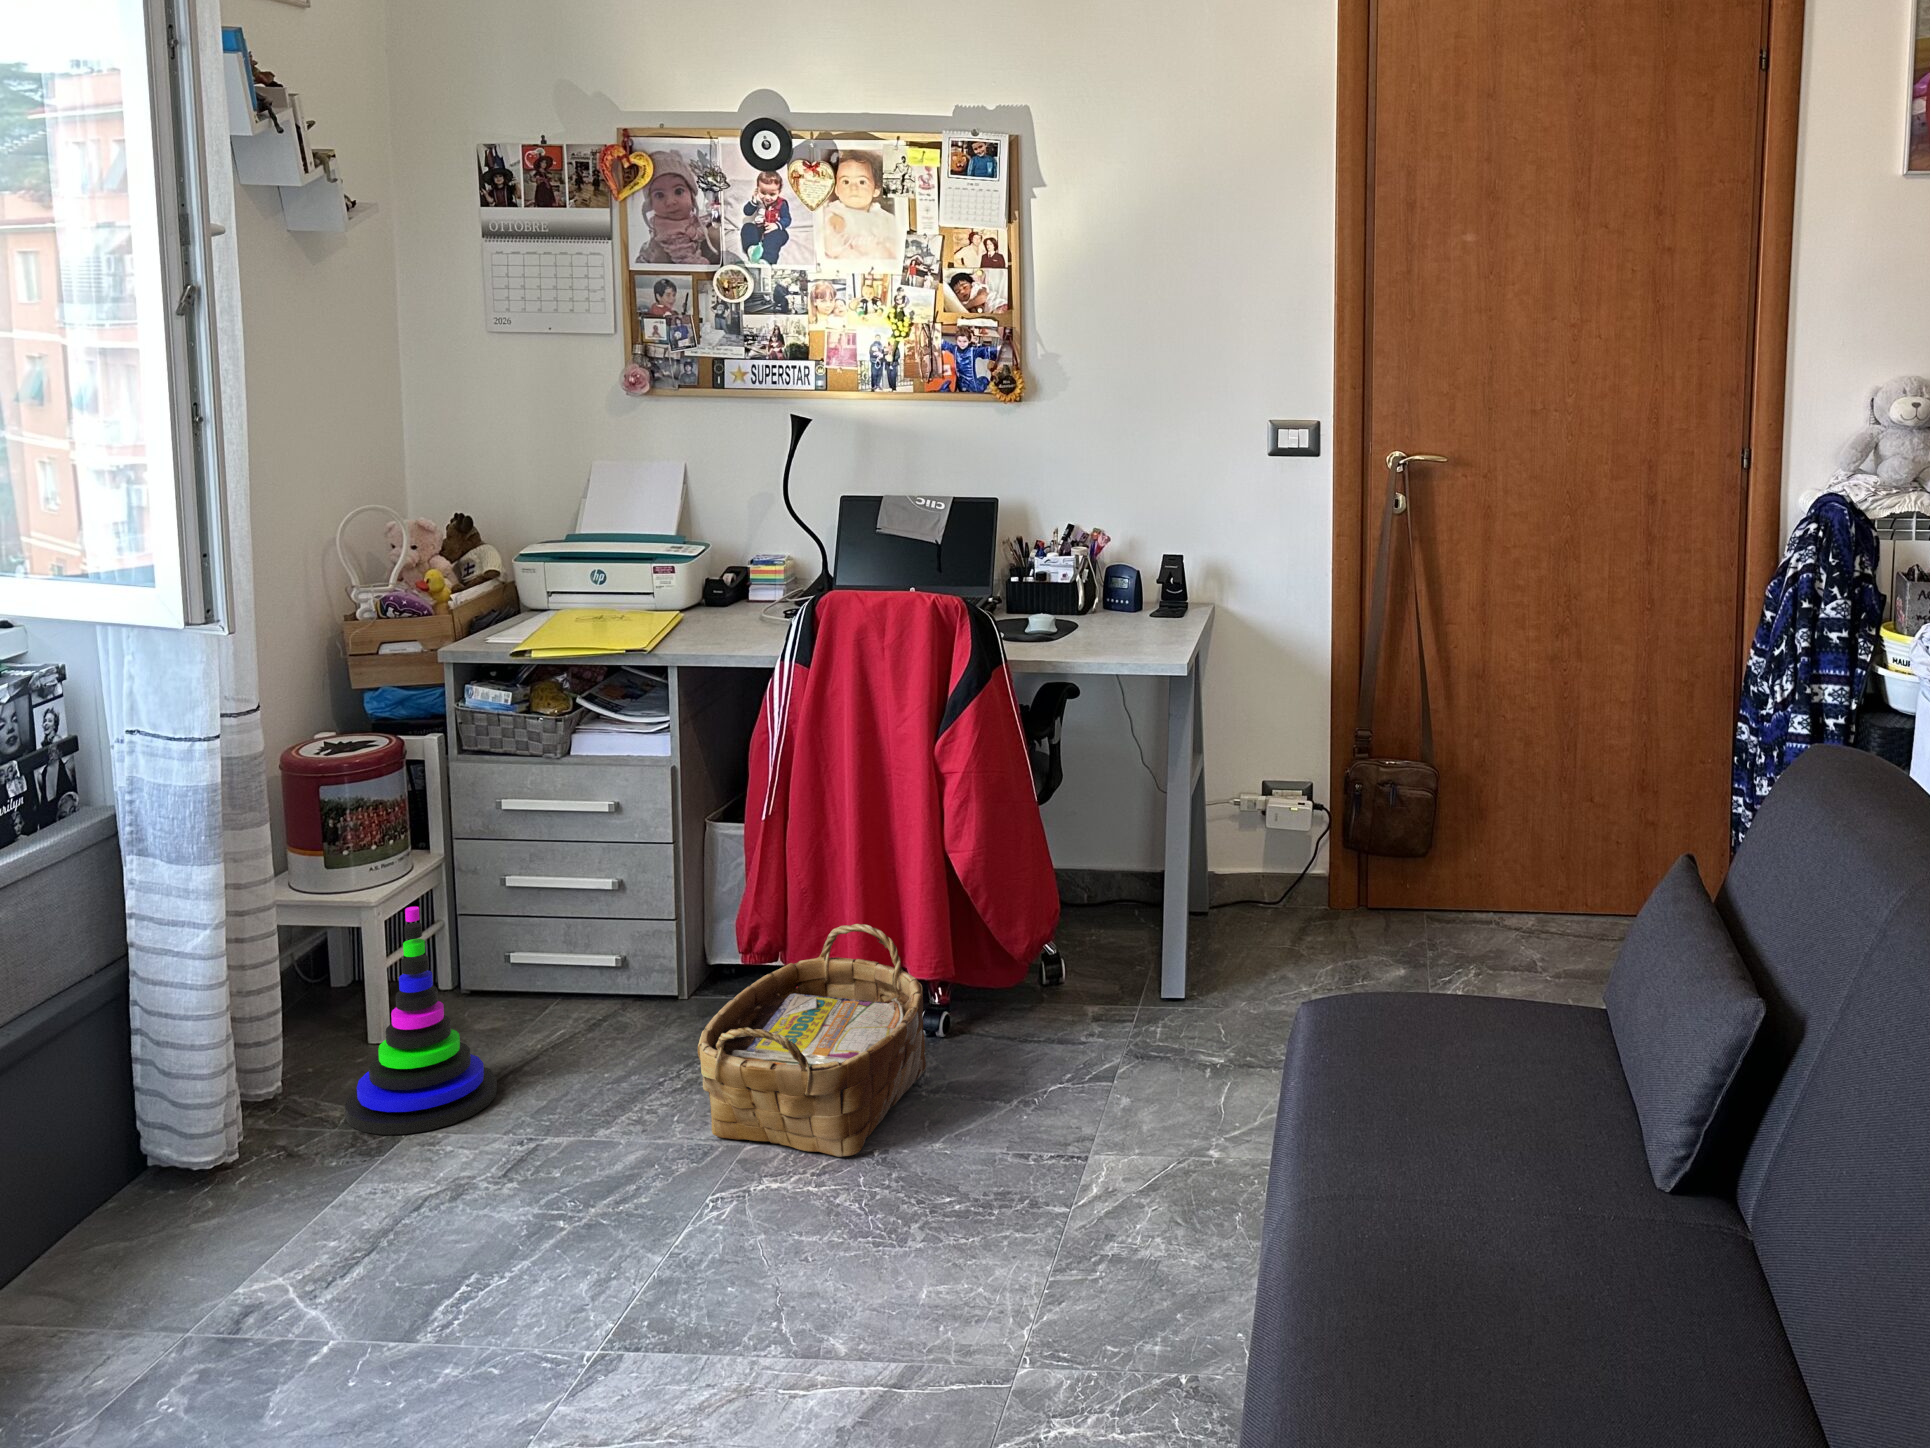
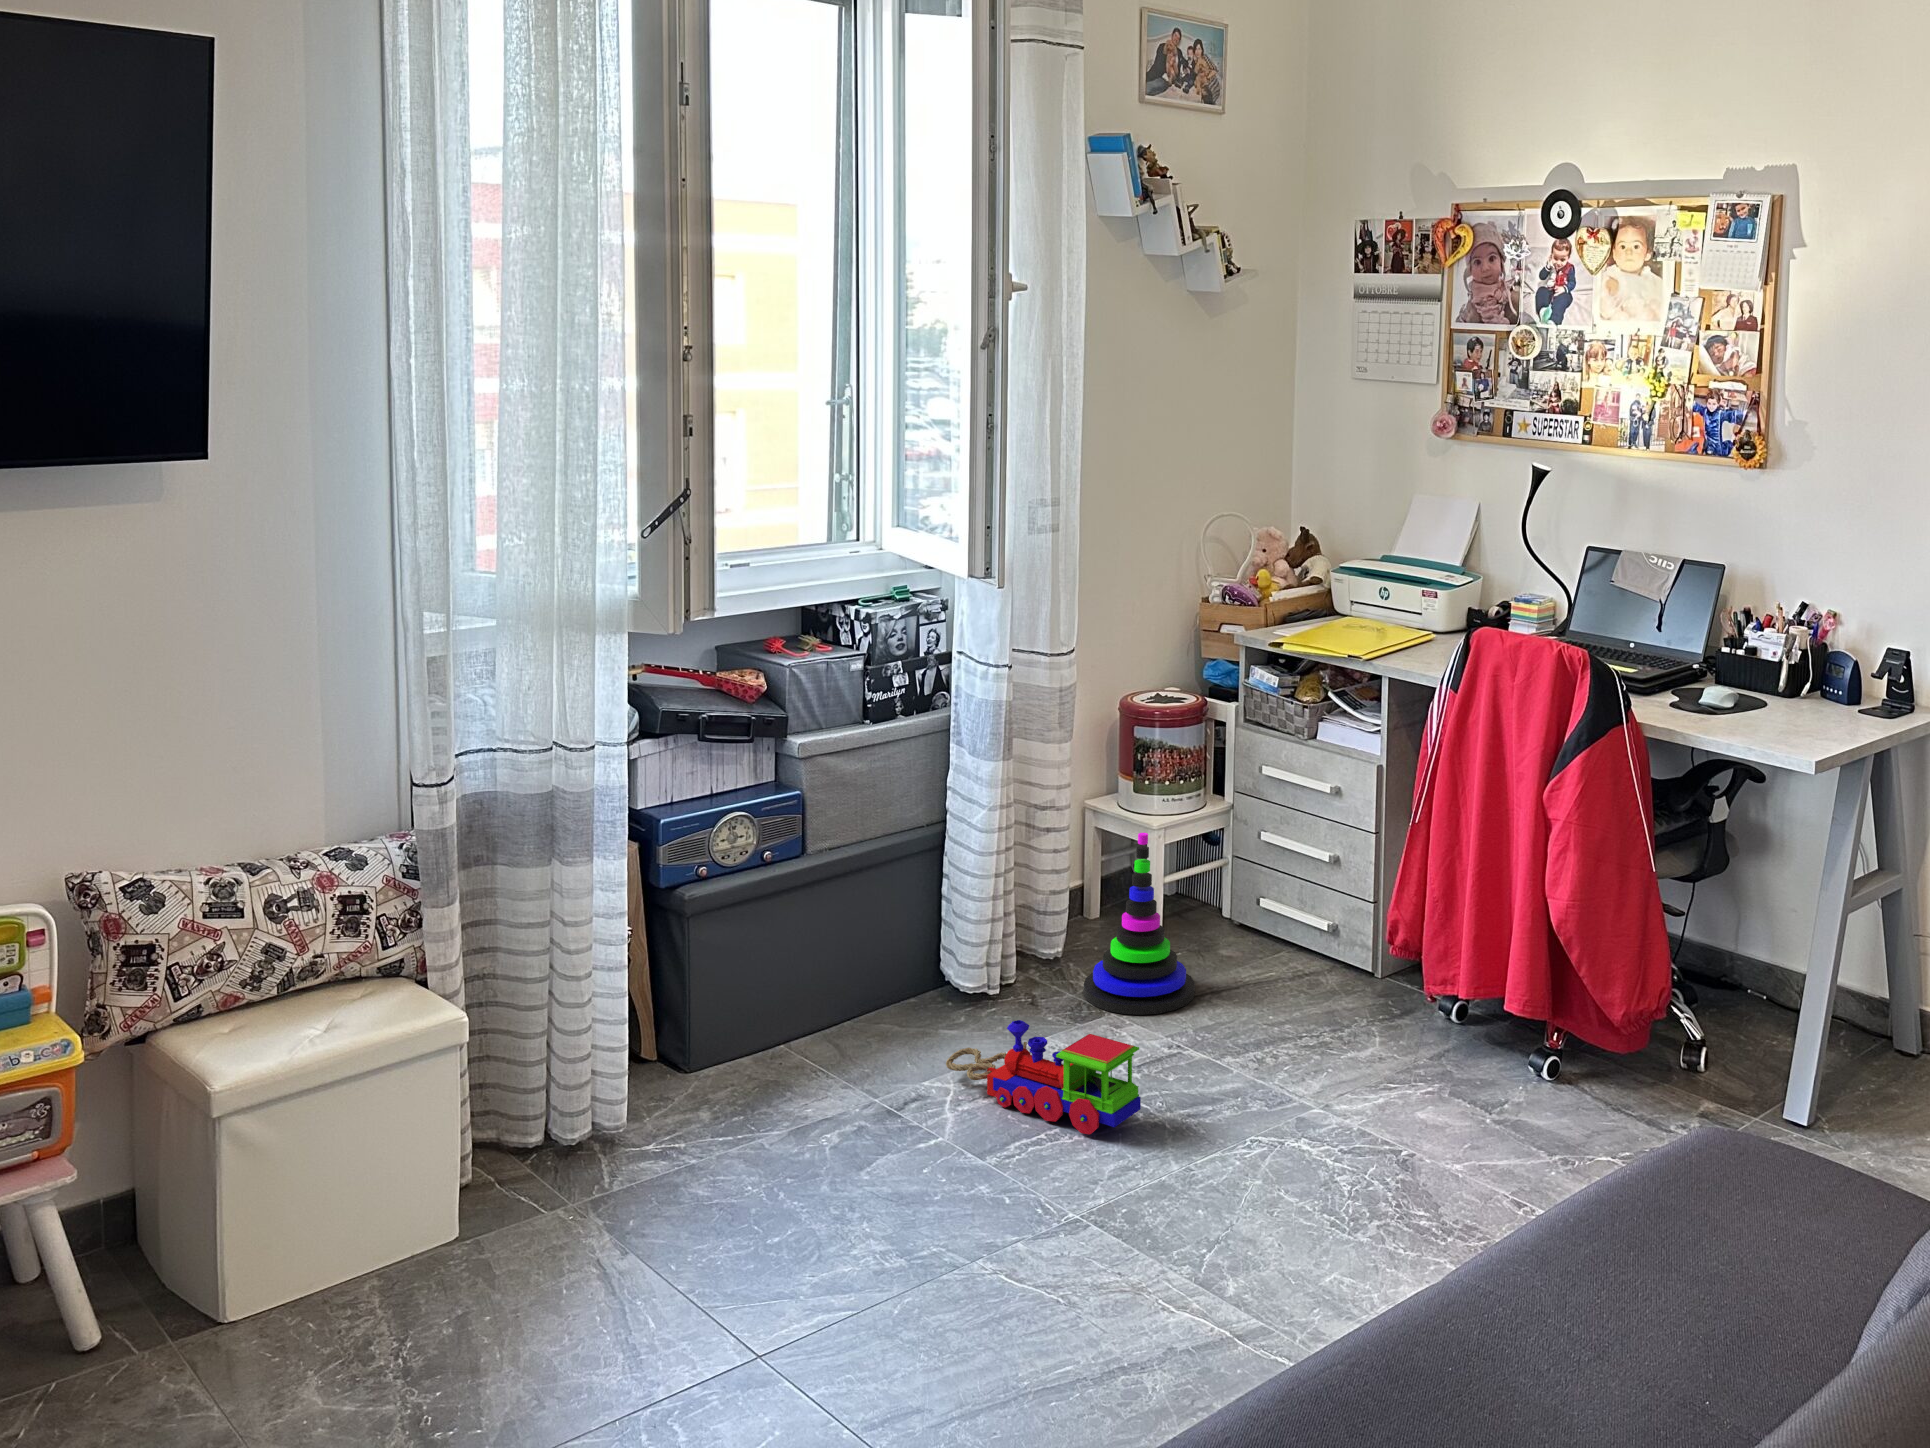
woven basket: present [698,924,926,1157] -> none [1285,939,1502,1145]
toy train: none [264,1145,574,1281] -> present [946,1020,1141,1134]

